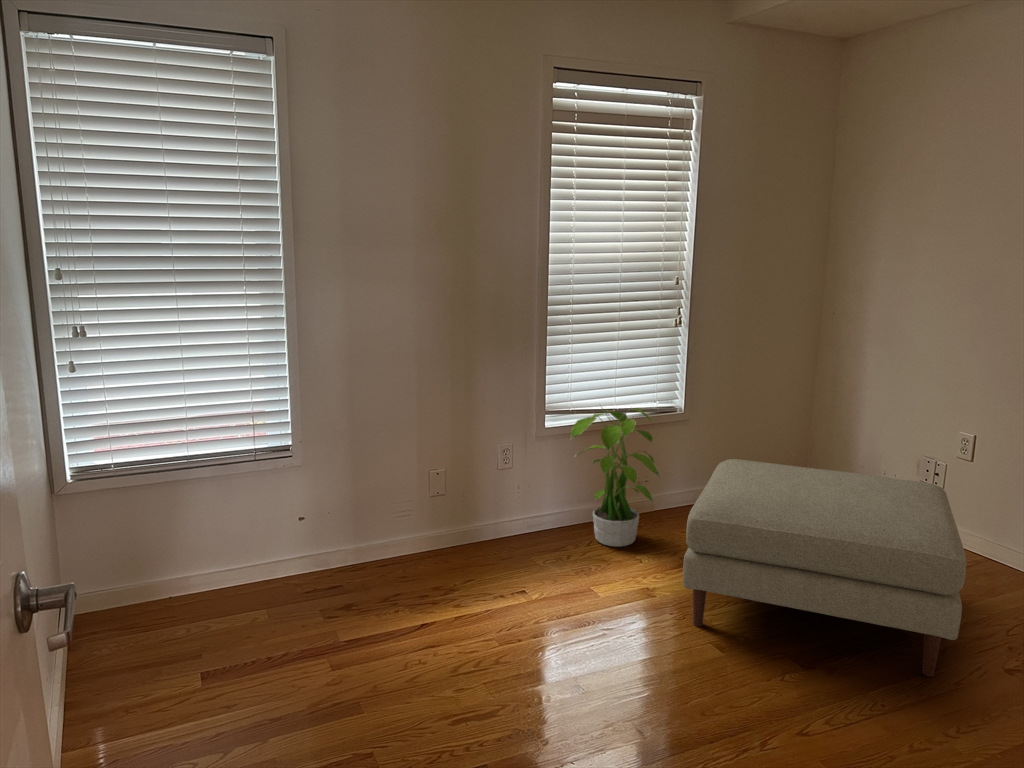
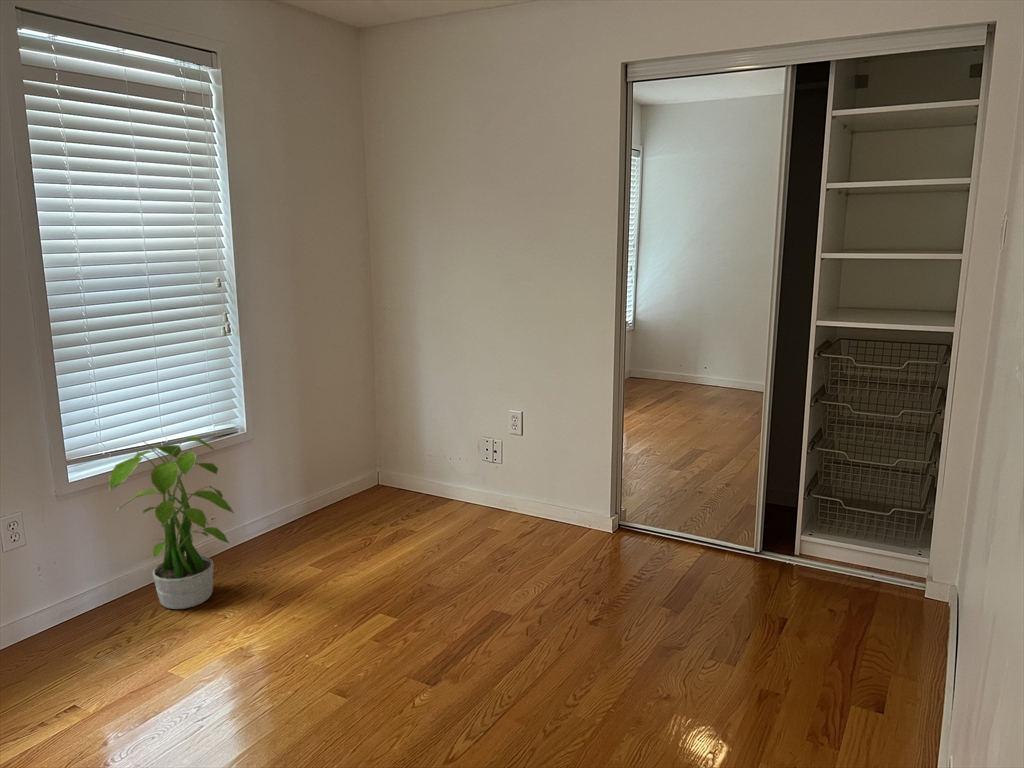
ottoman: present [683,459,966,677] -> none [283,464,559,677]

